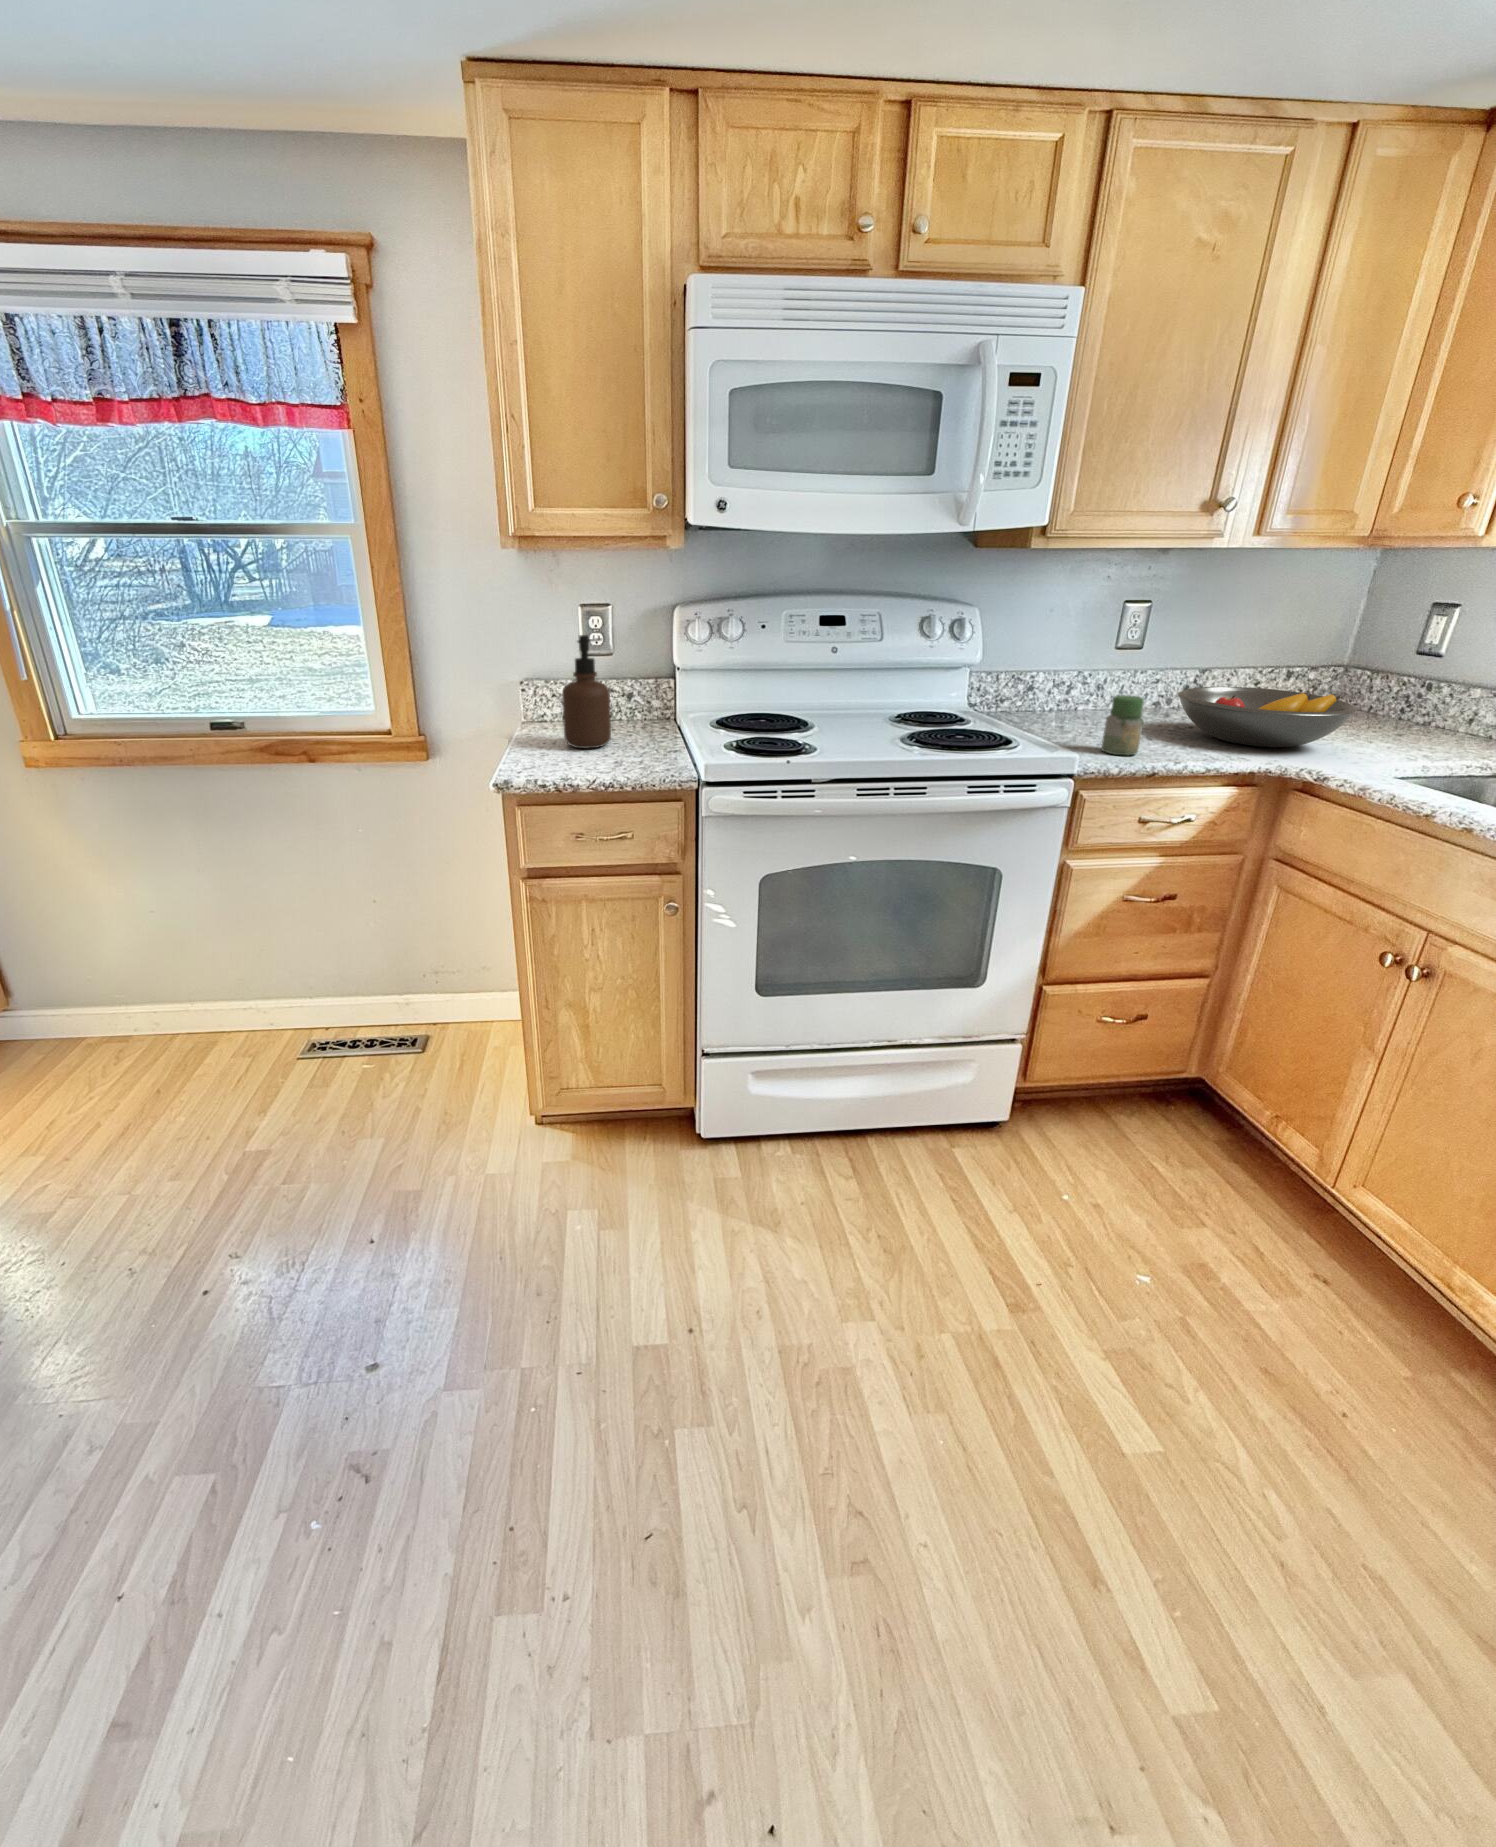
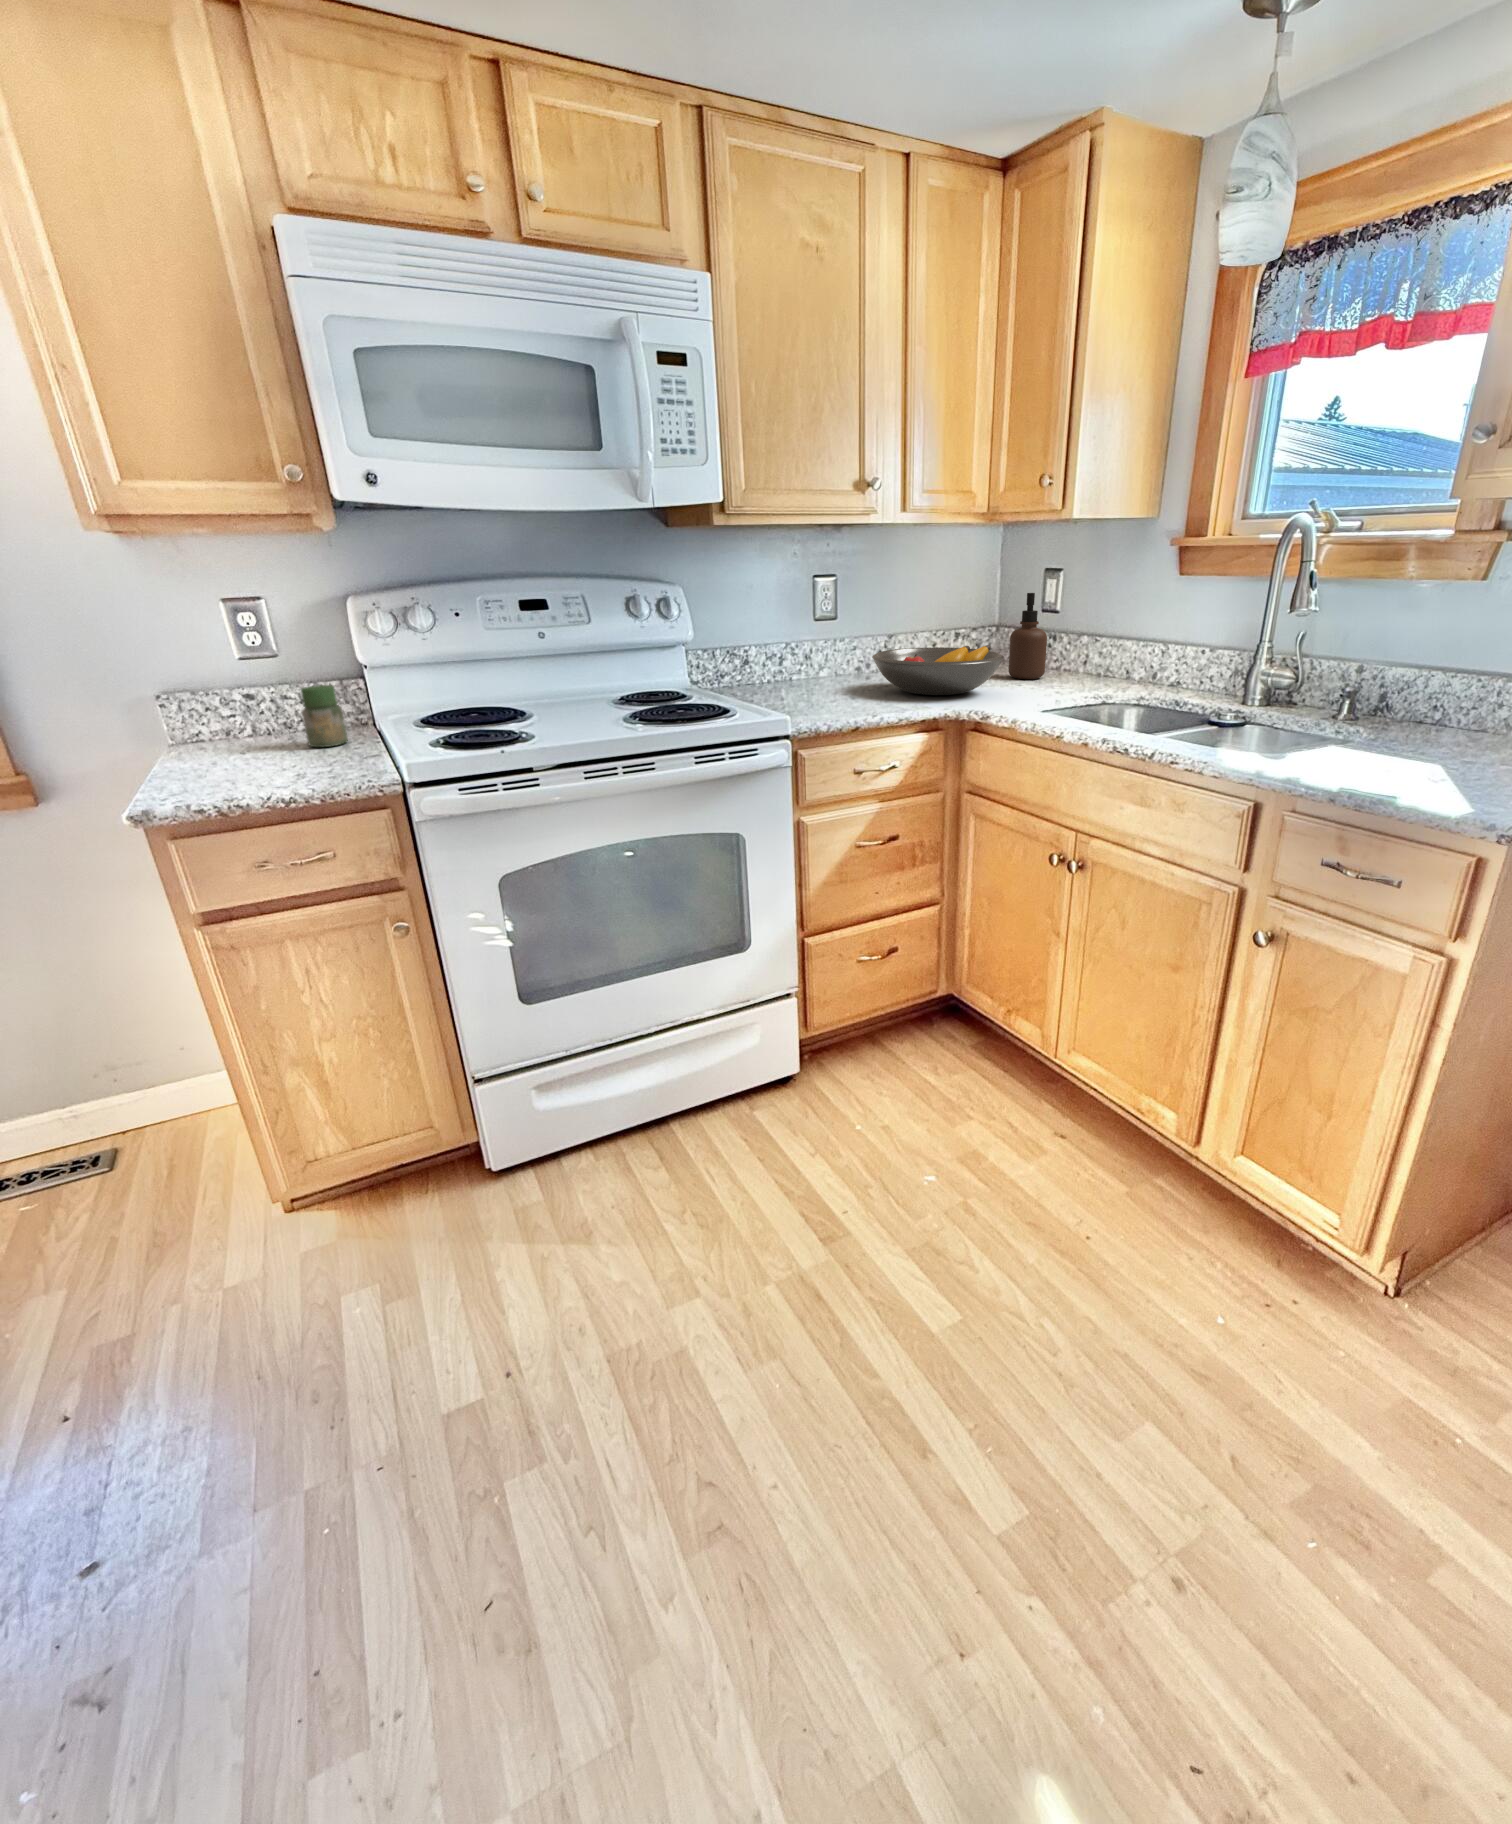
soap dispenser: present [562,635,611,748] -> present [1009,593,1047,679]
jar: present [1101,695,1144,756] -> present [301,685,348,747]

